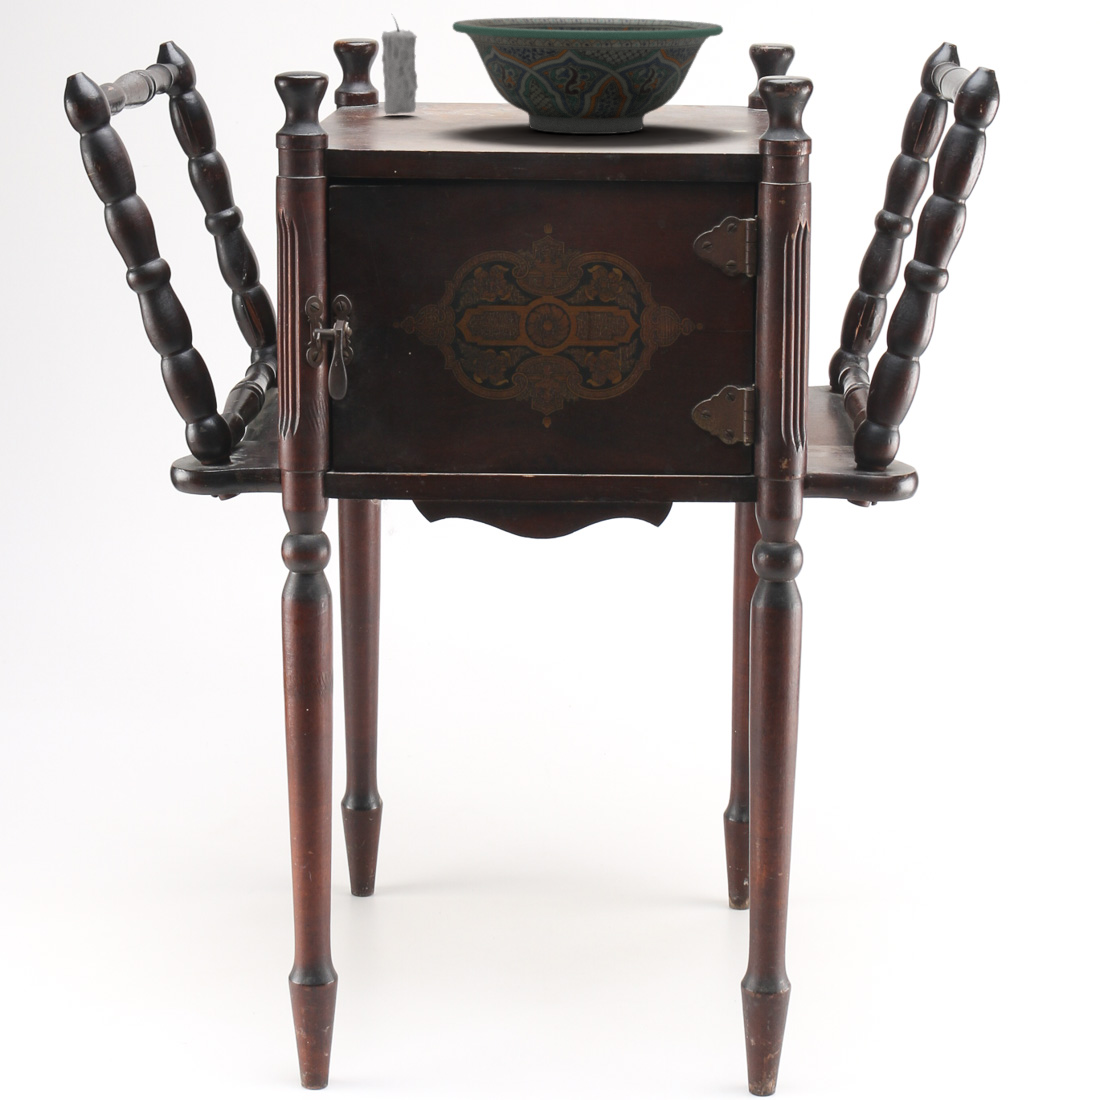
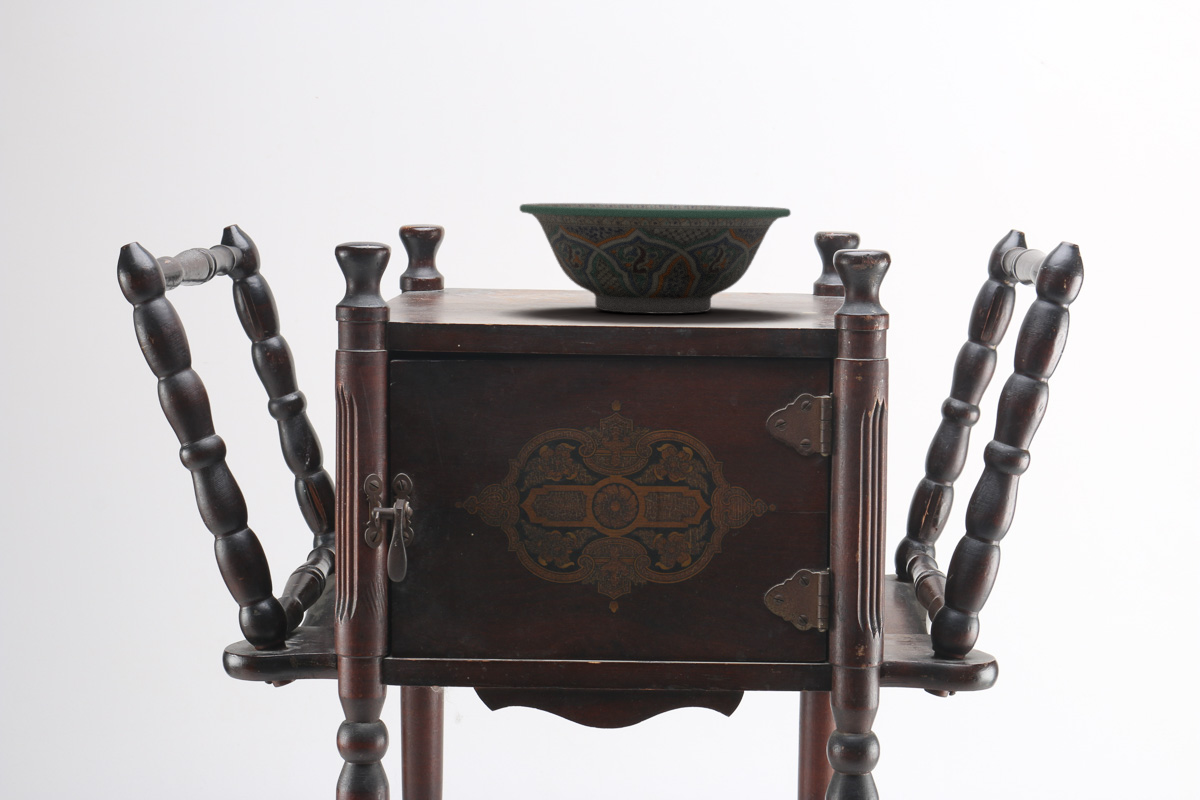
candle: present [382,23,417,114] -> none [448,199,484,299]

